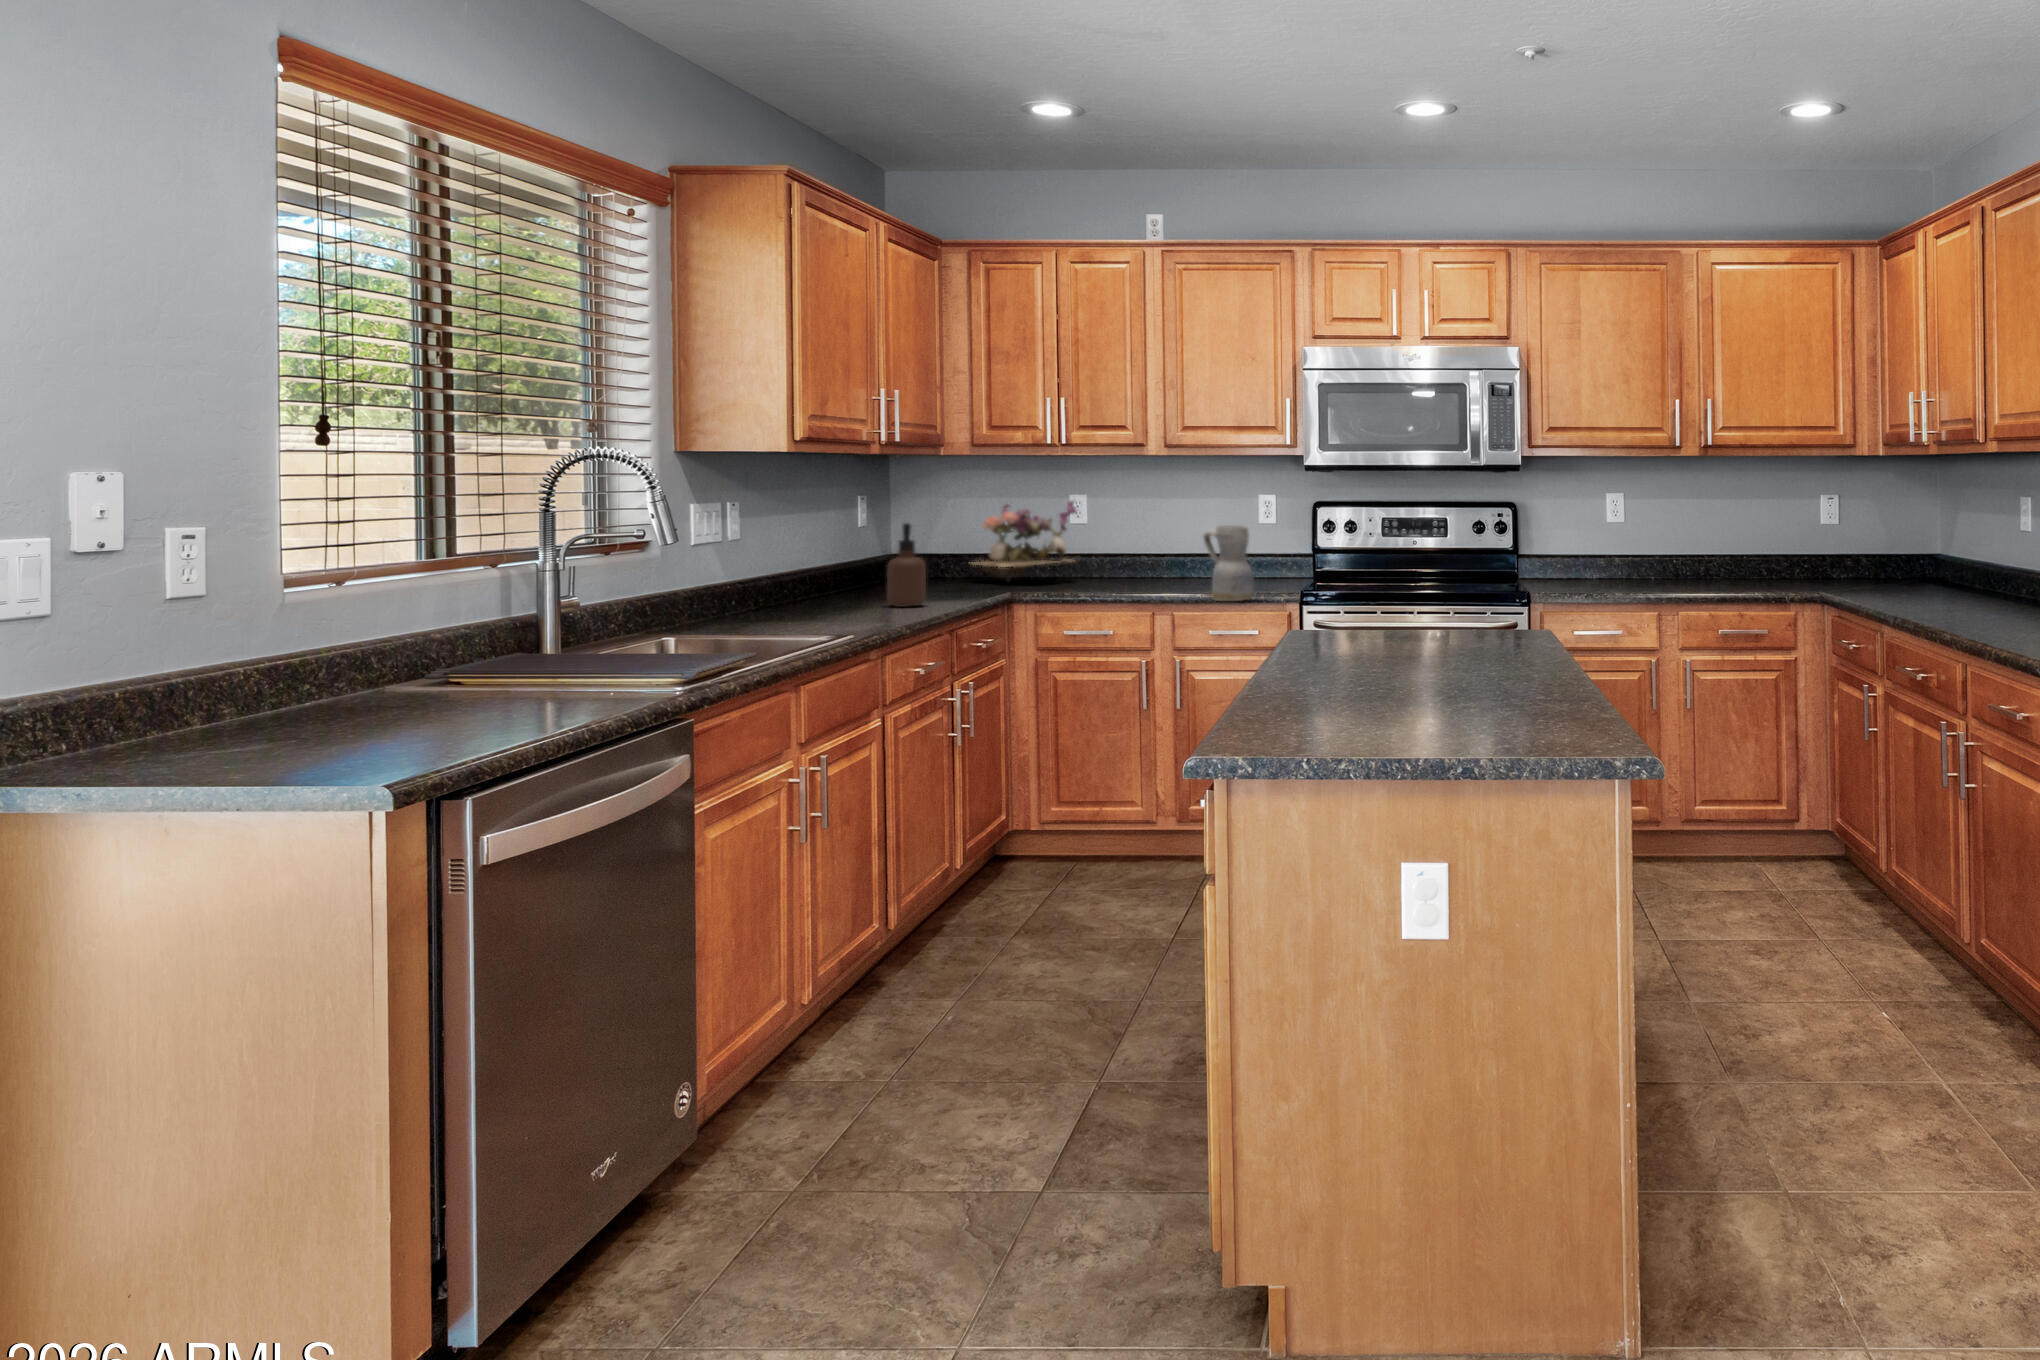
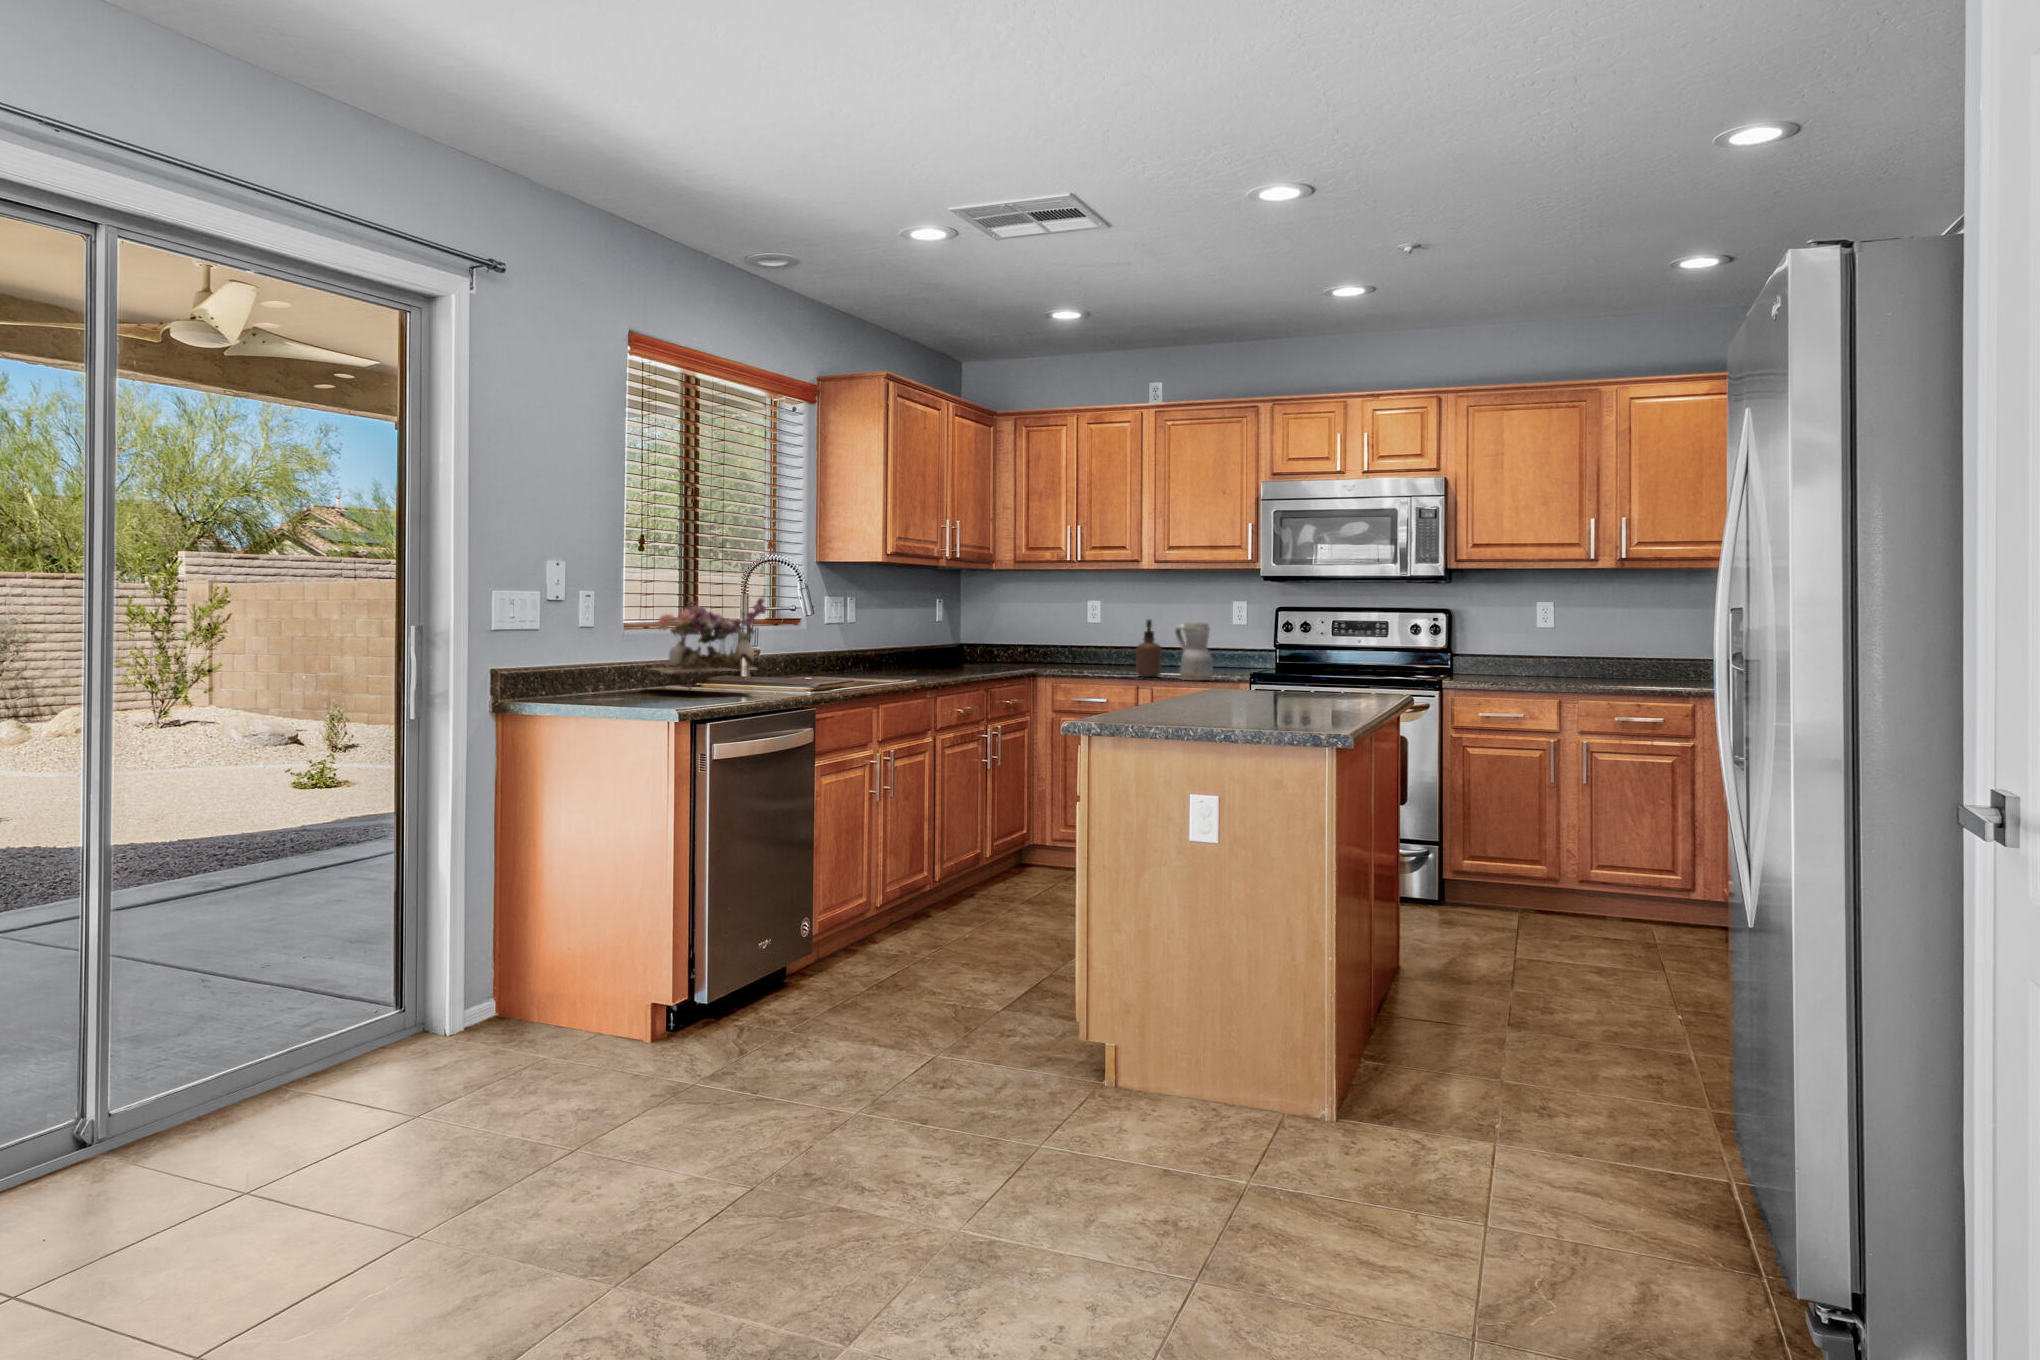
flower arrangement: present [971,501,1076,578] -> present [652,597,766,691]
soap dispenser: present [887,523,926,607] -> present [1136,619,1162,677]

